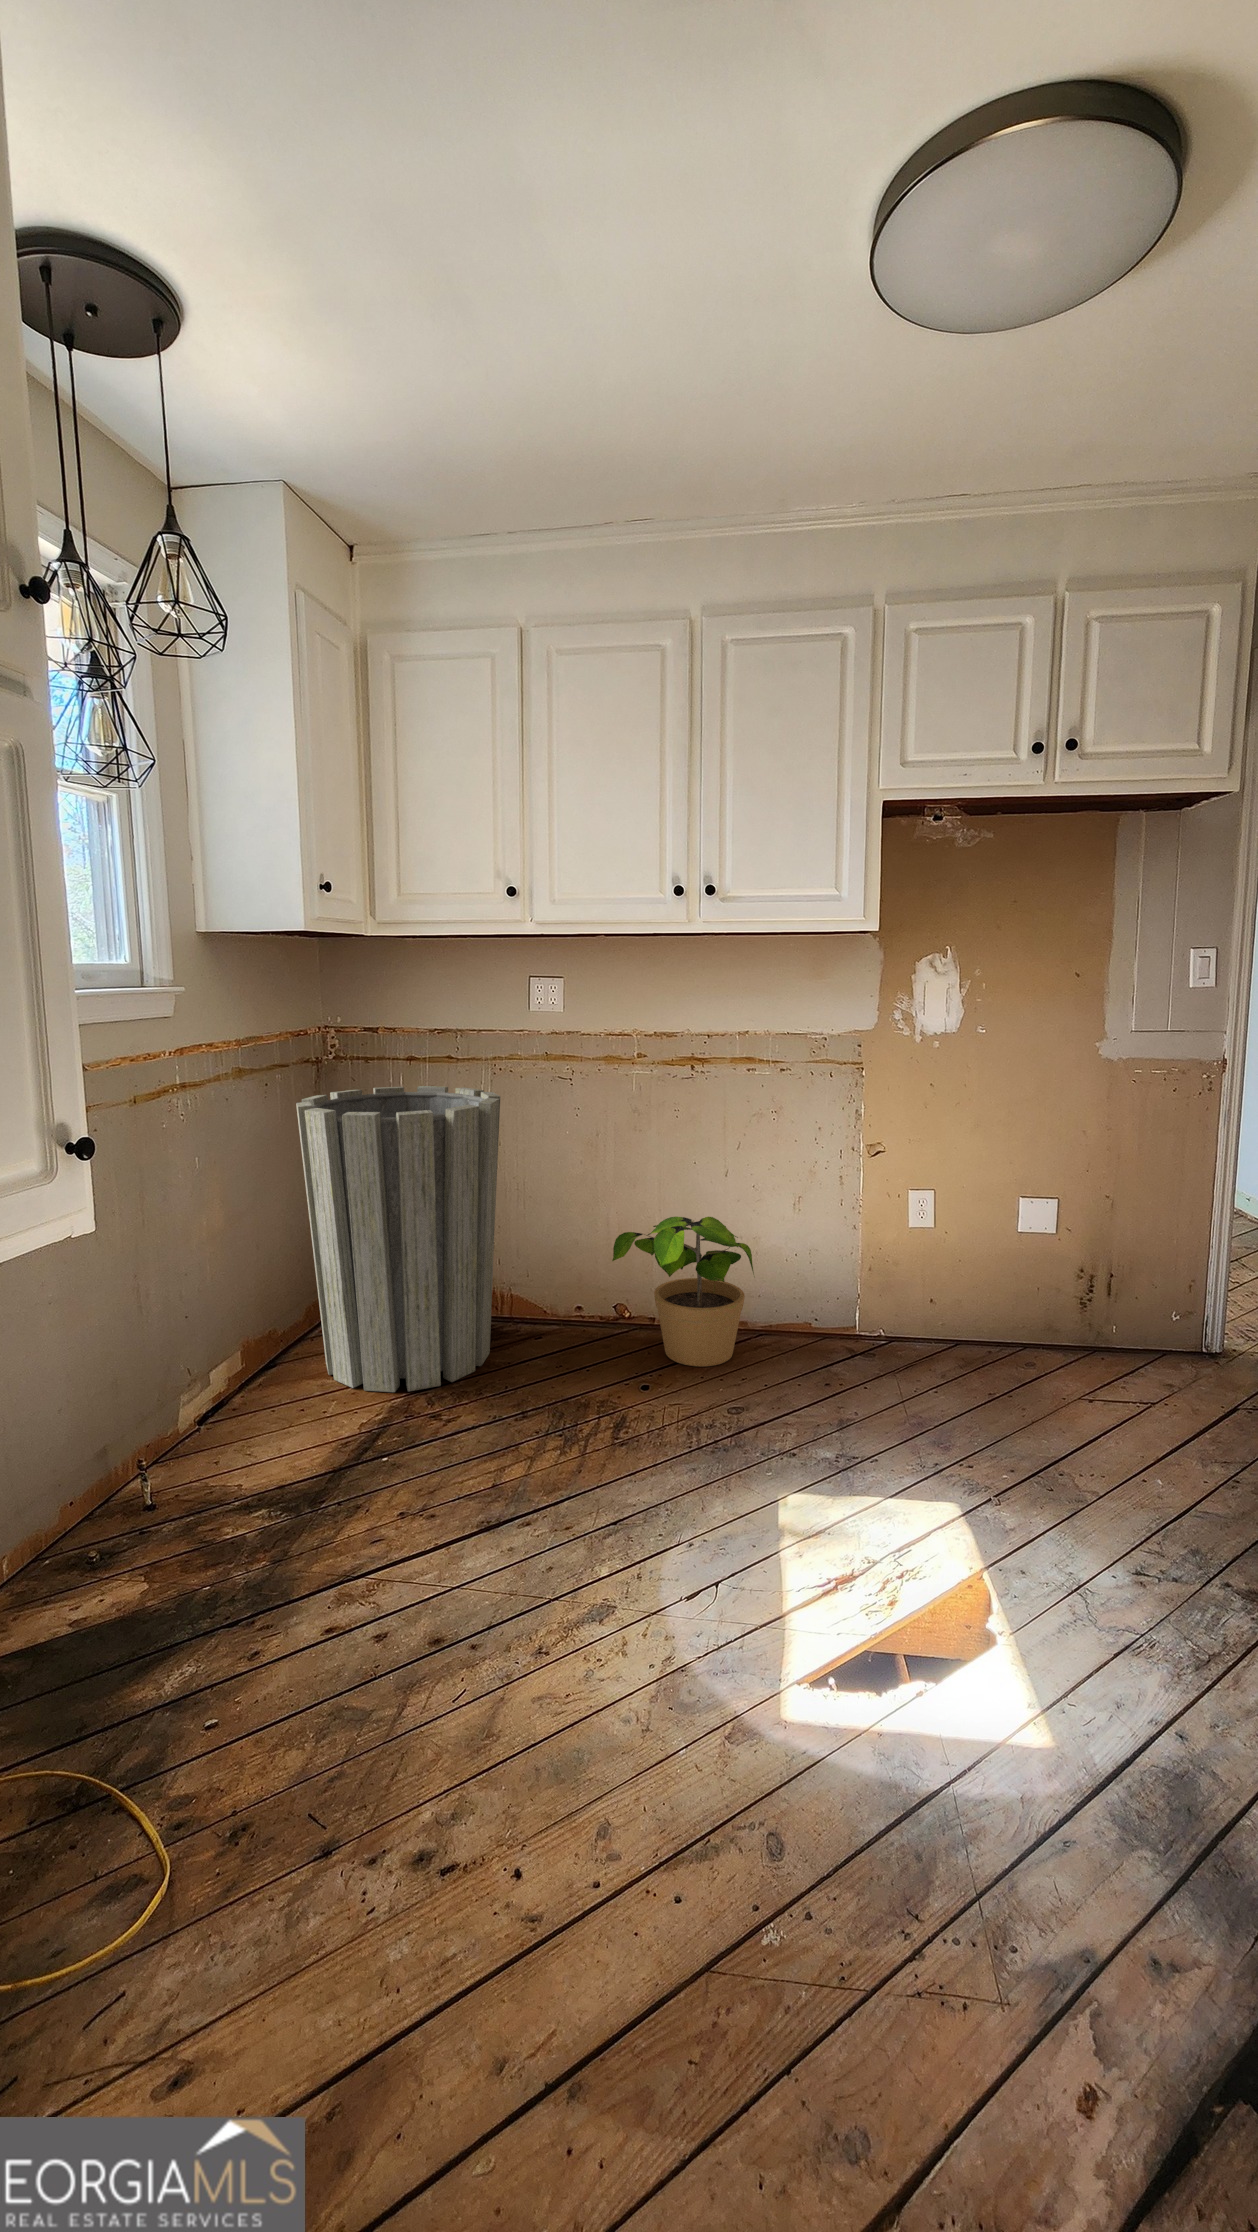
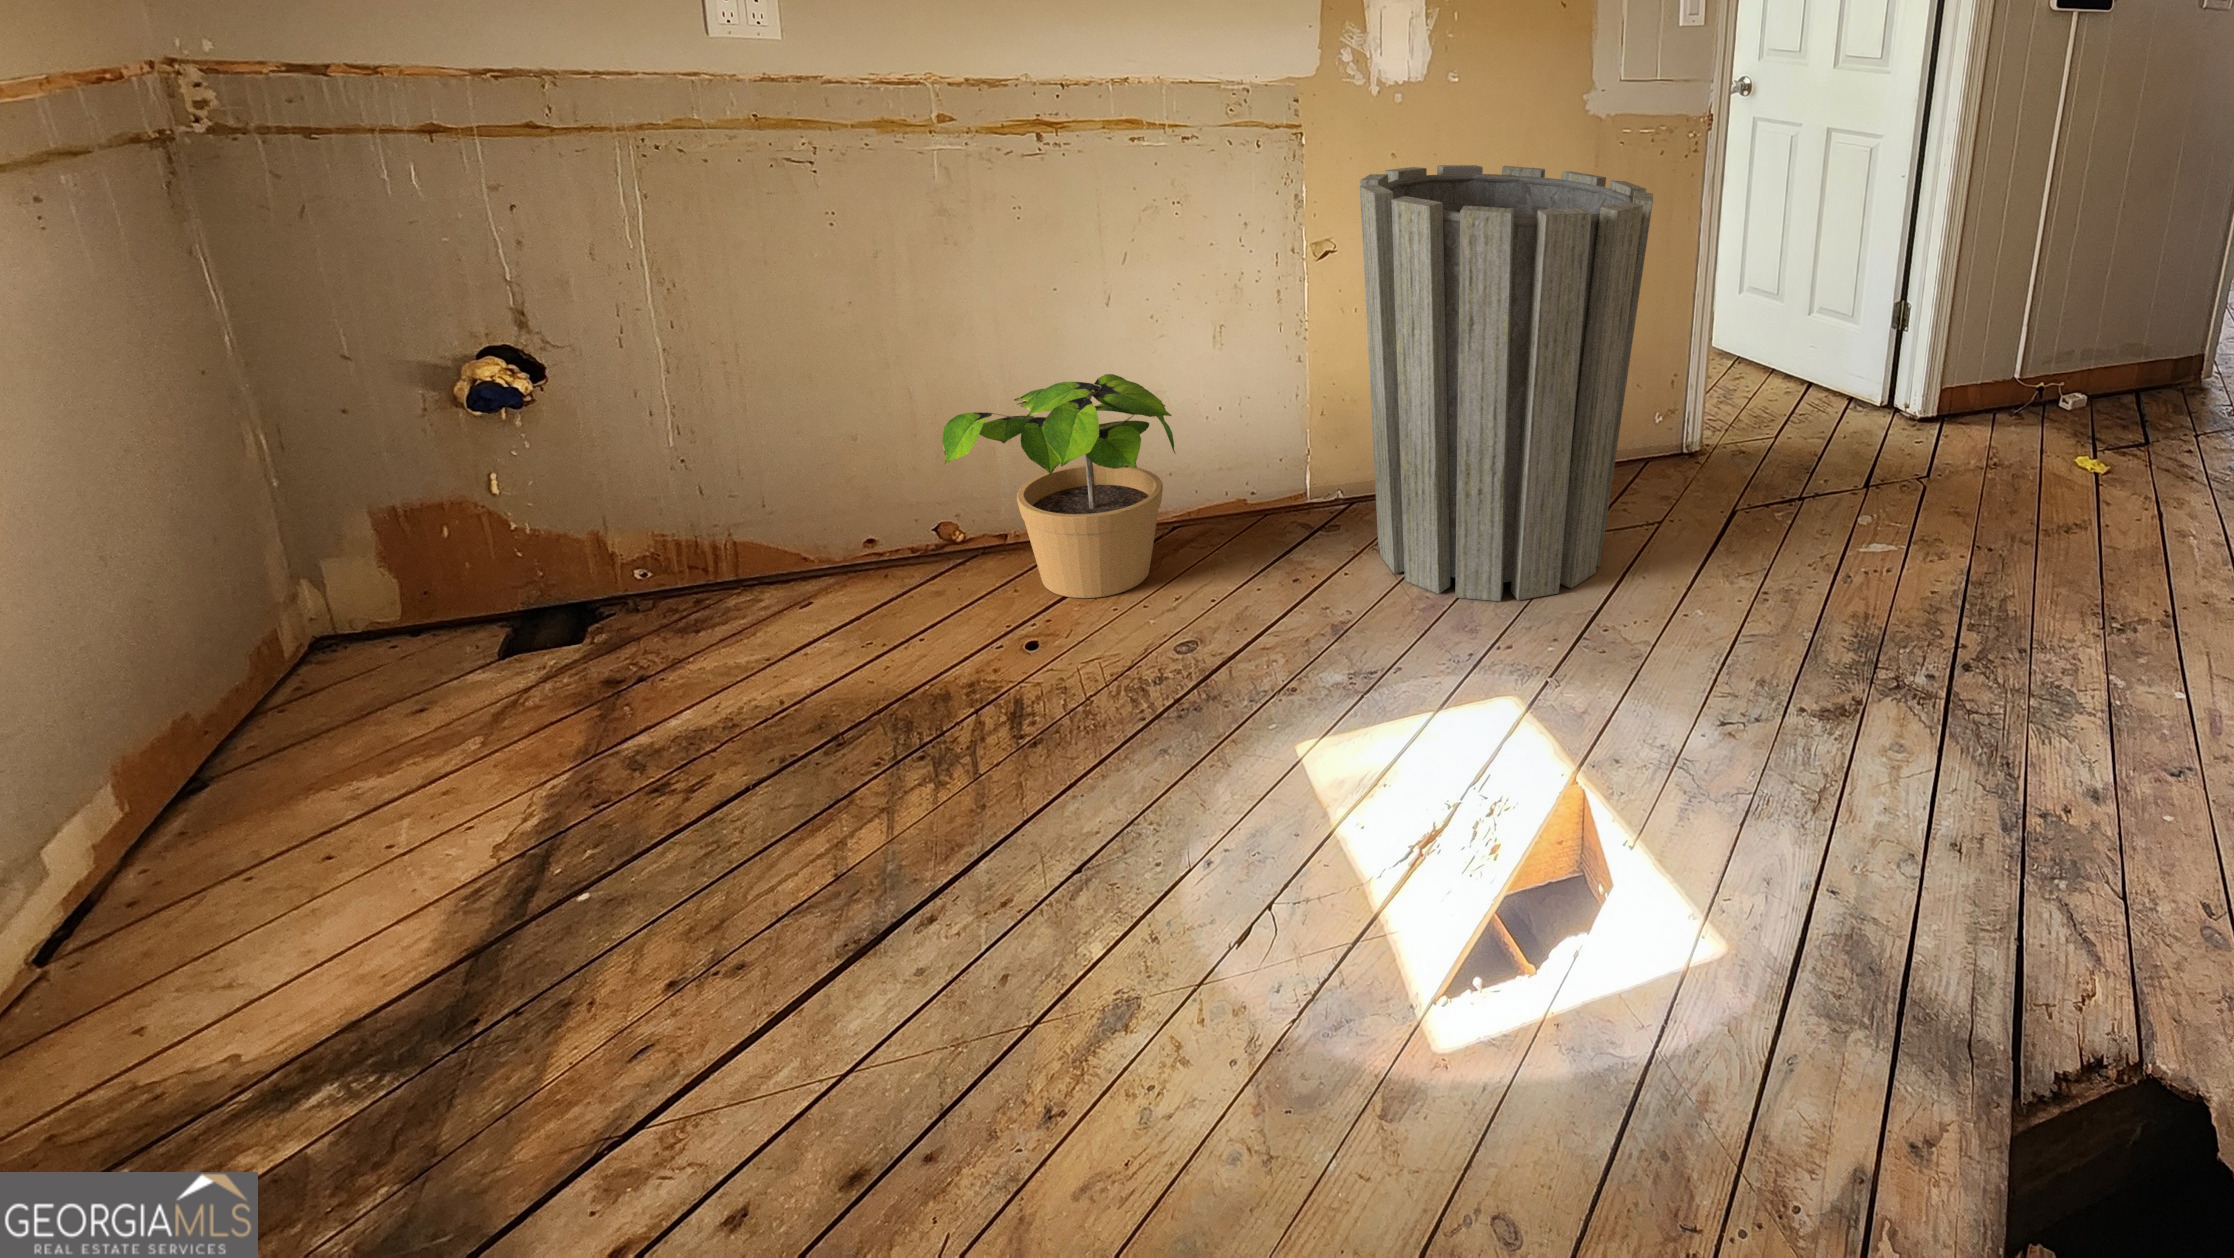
trash can: present [296,1086,500,1392] -> present [1360,165,1653,601]

